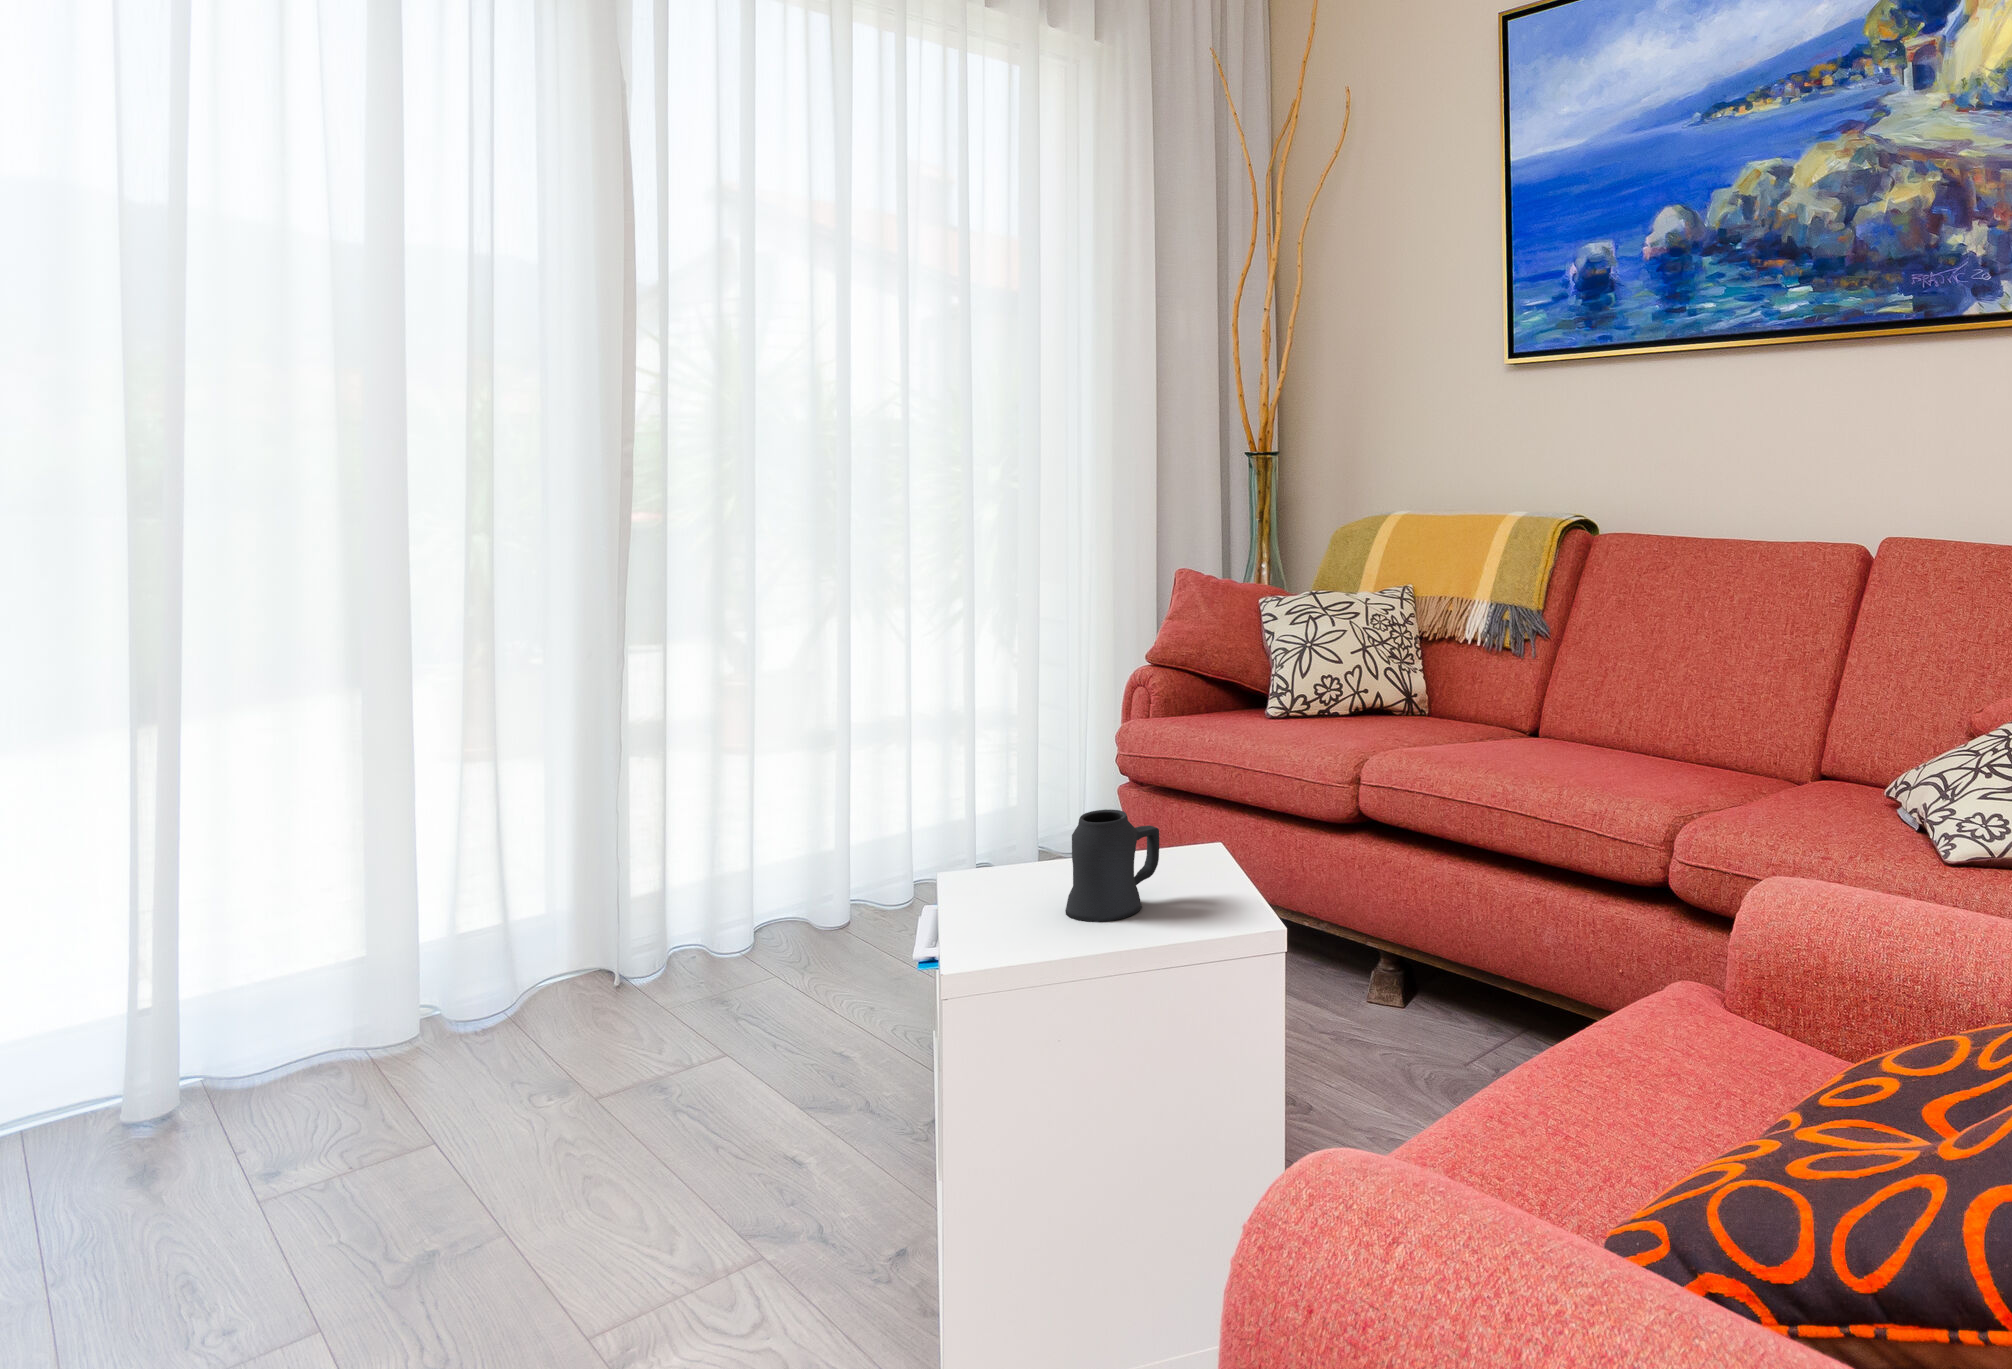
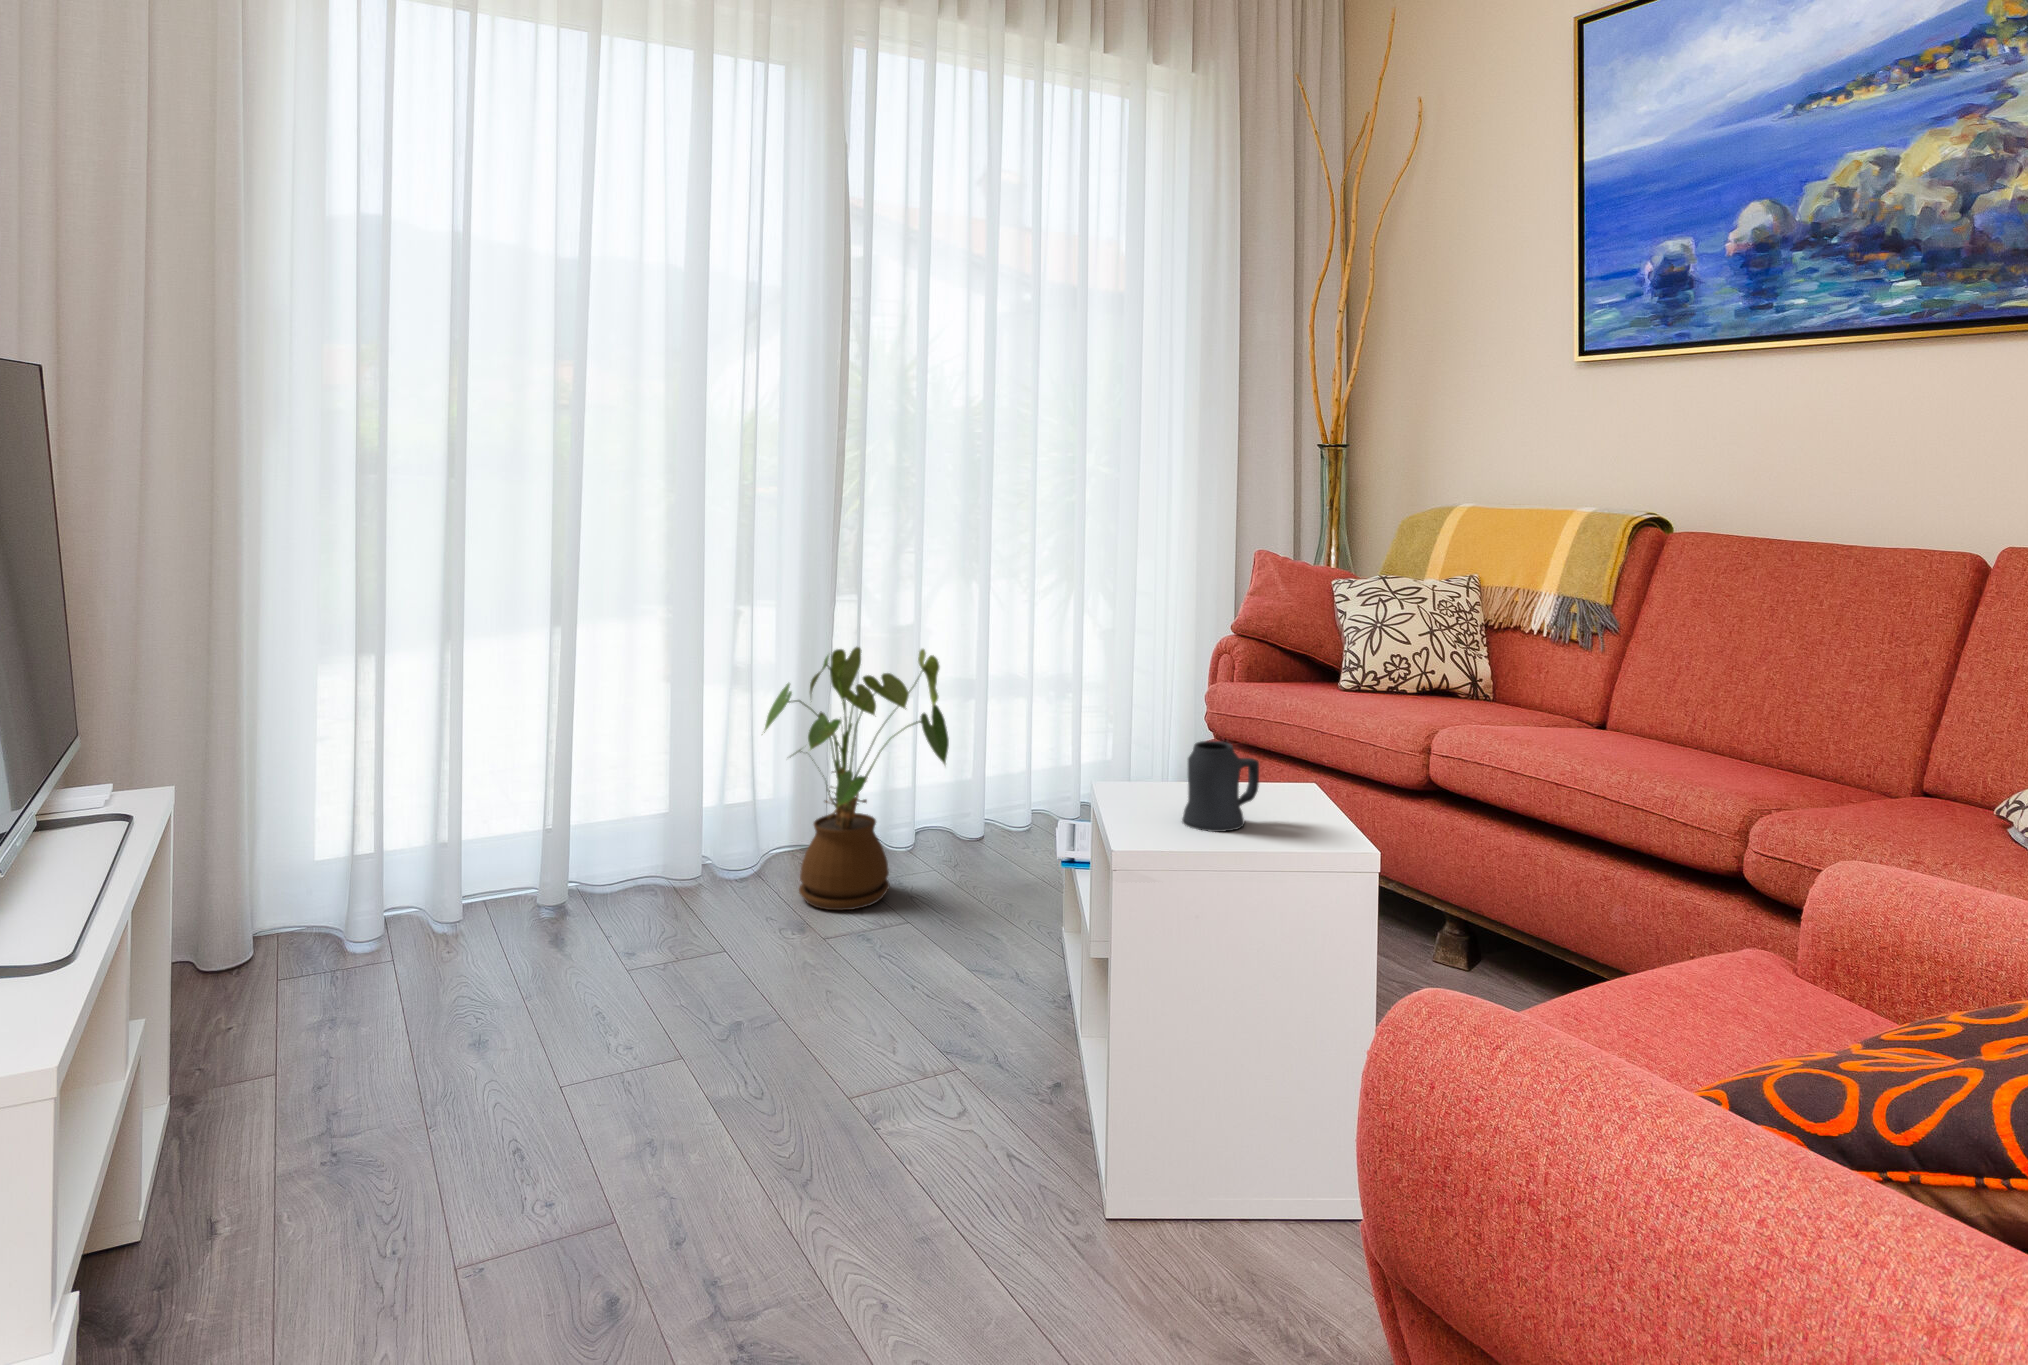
house plant: none [536,706,798,1046] -> present [764,647,949,910]

